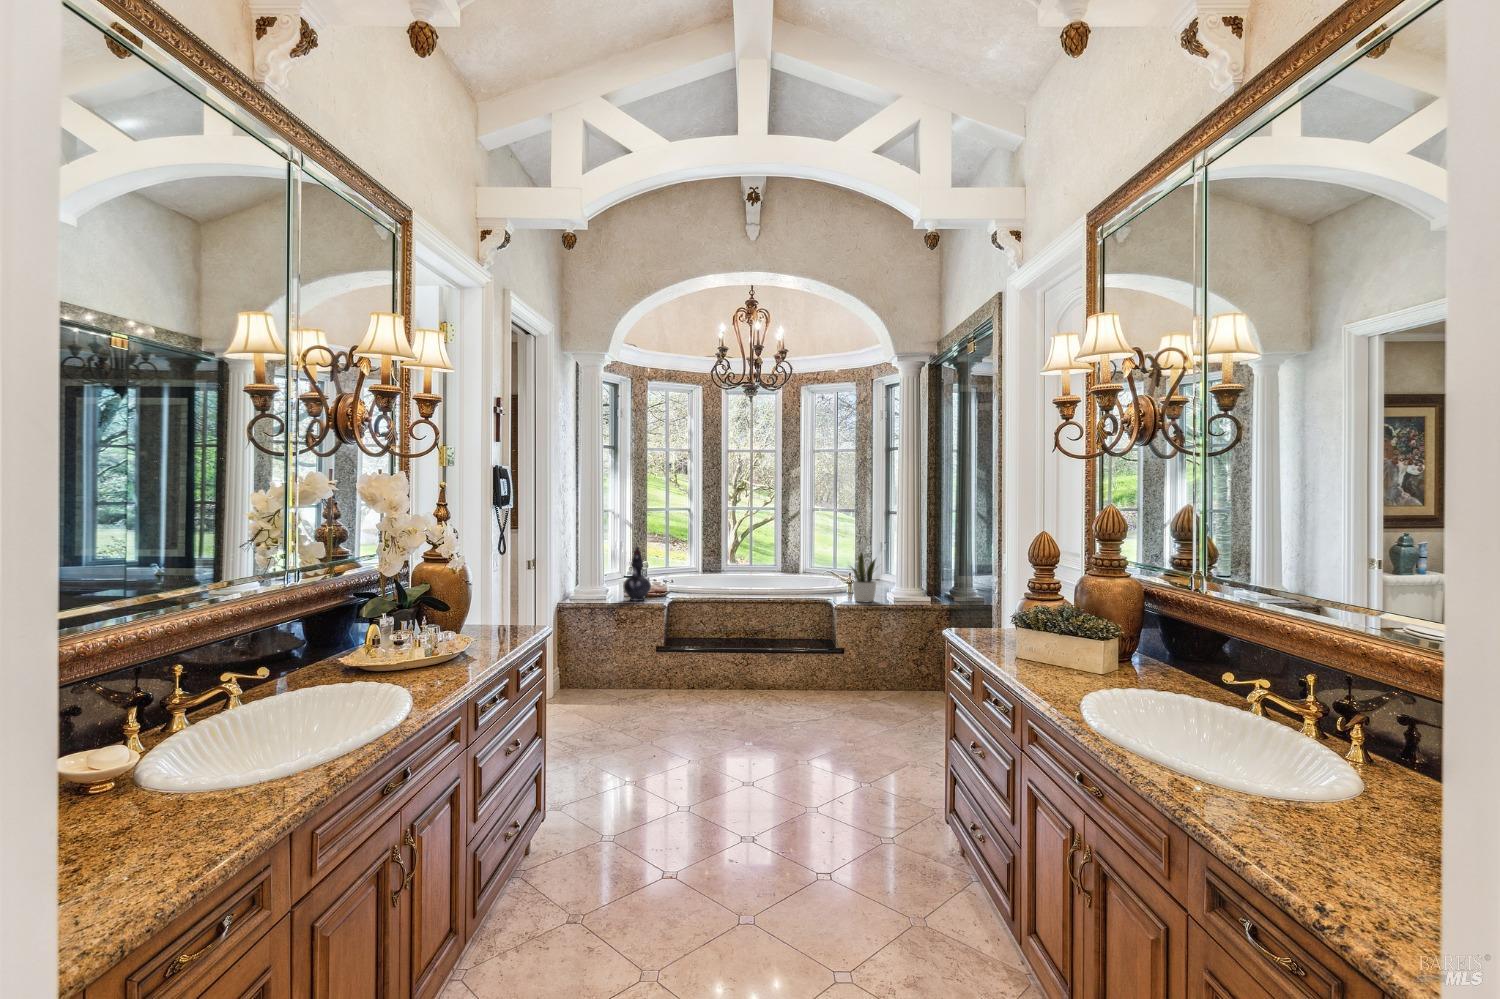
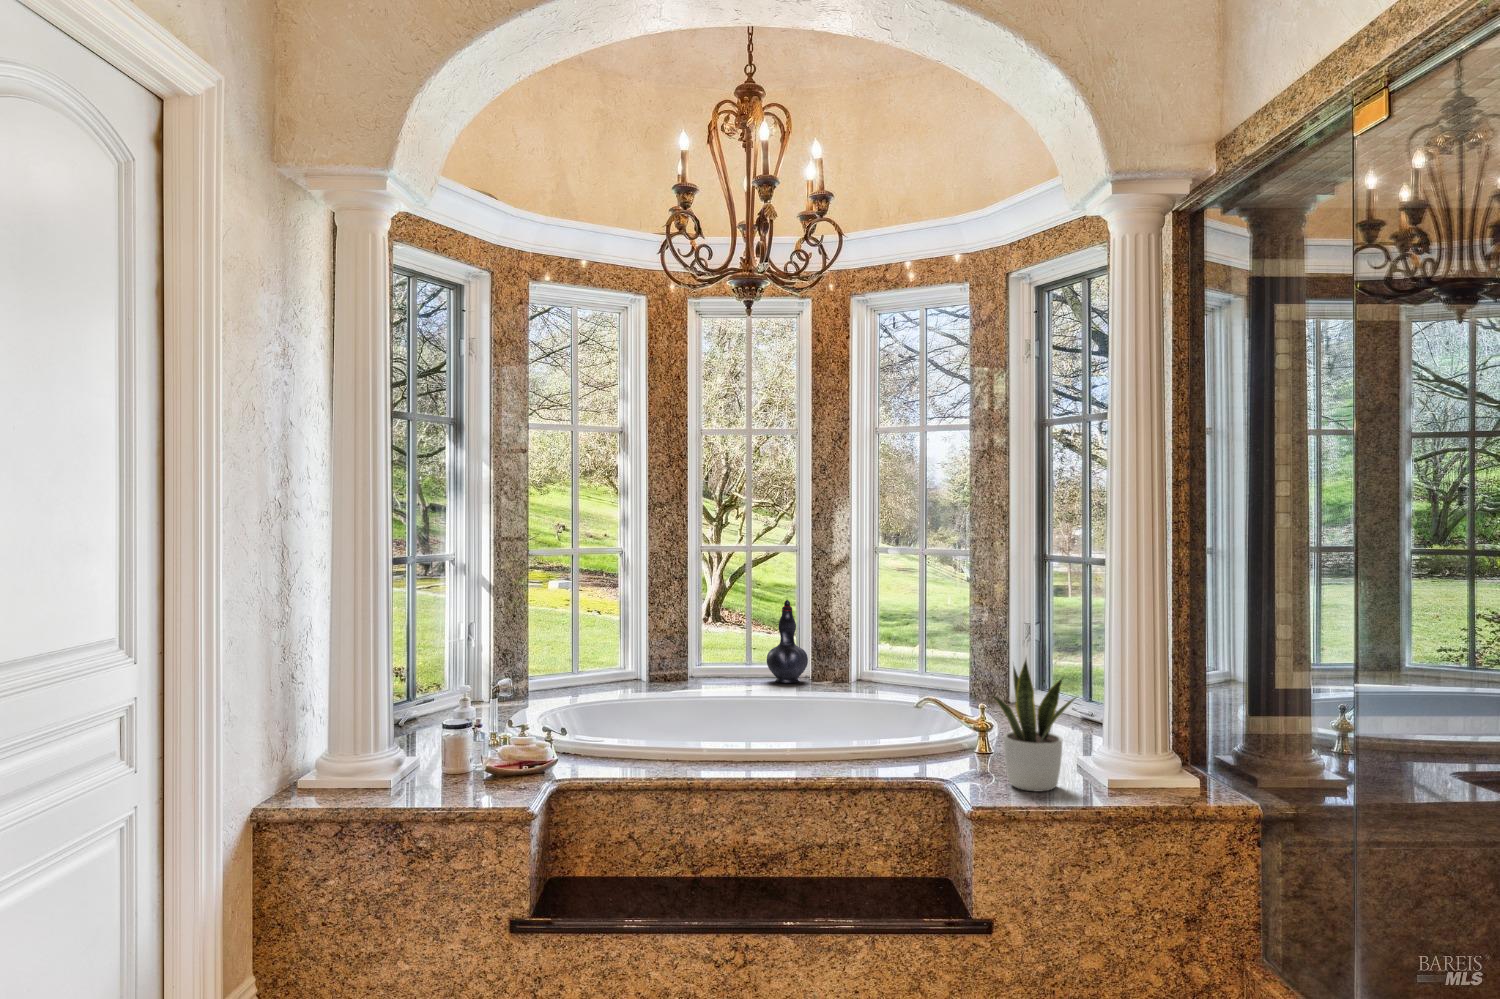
decorative vase: present [624,547,651,601] -> present [767,600,808,683]

